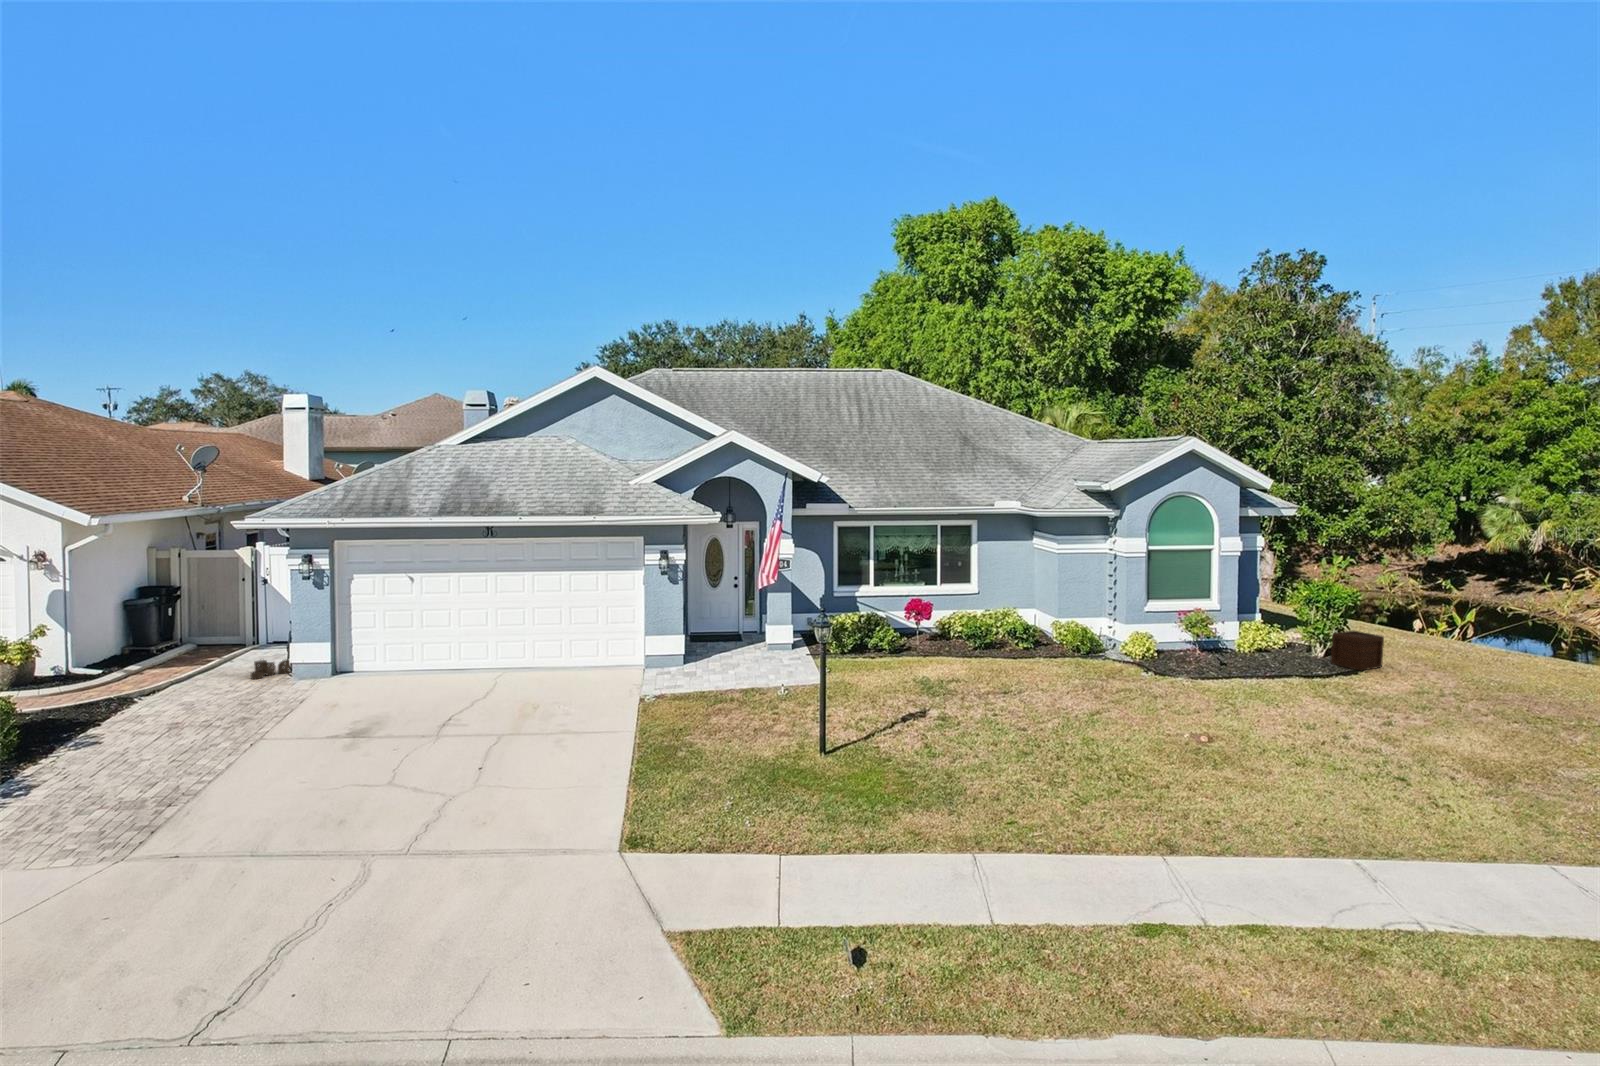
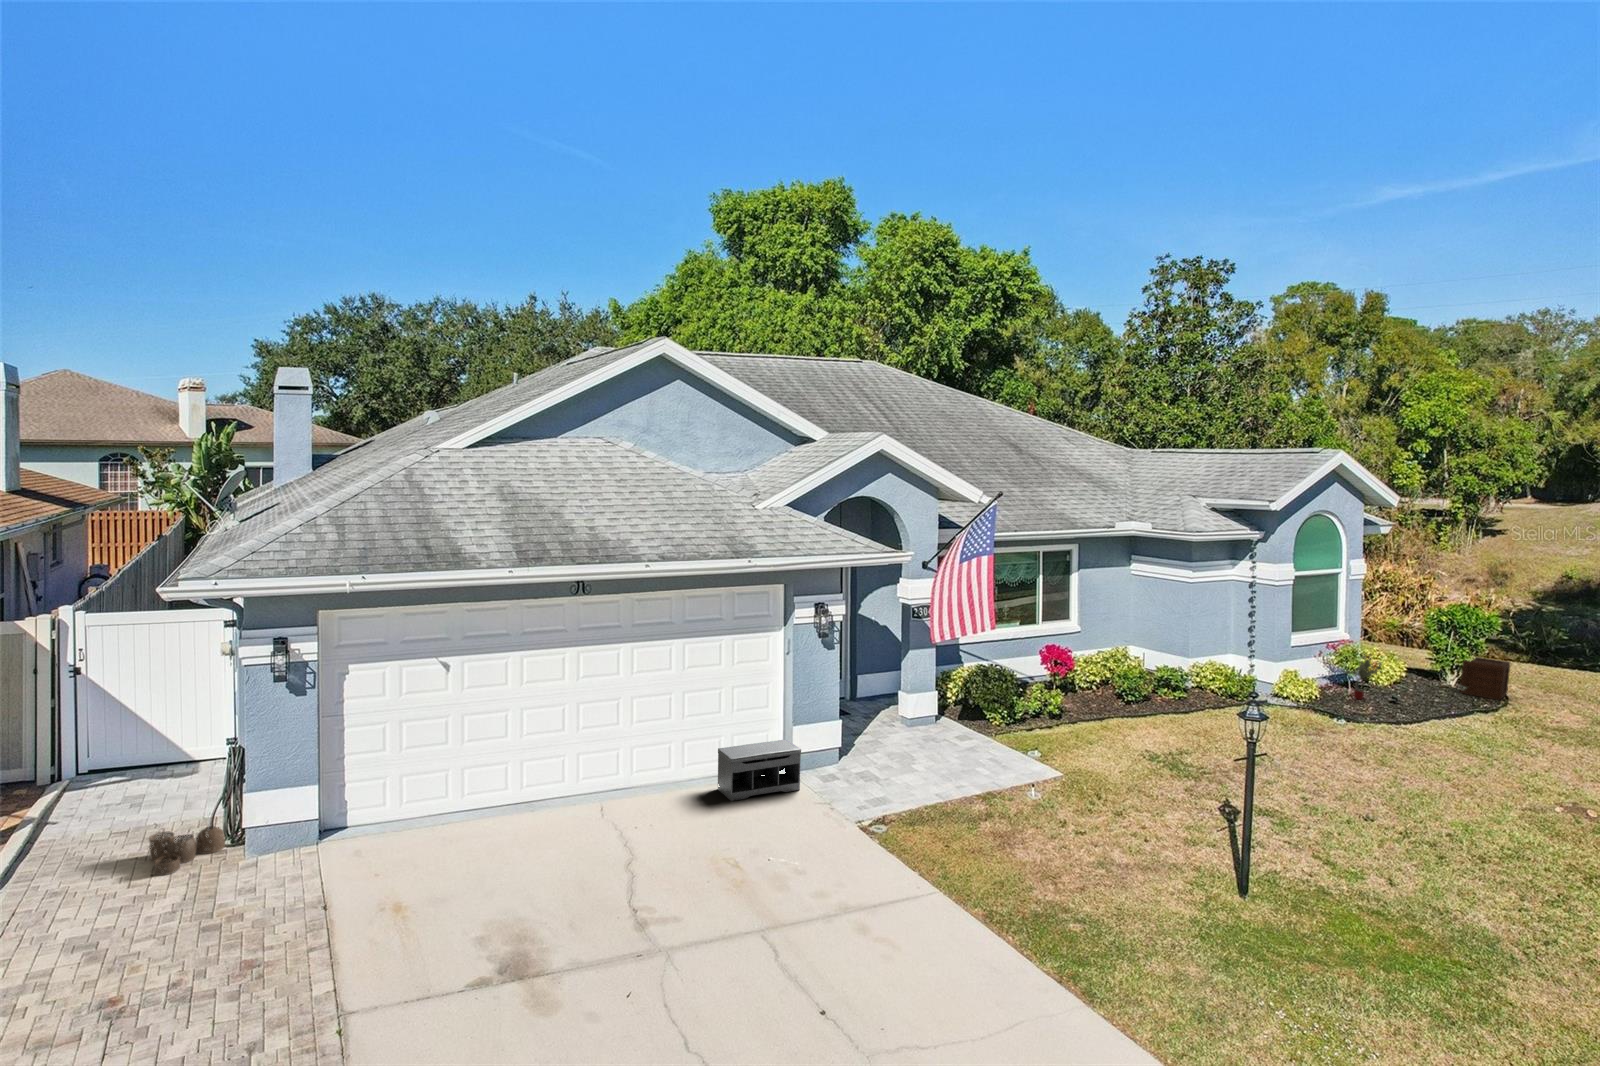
potted tree: none [1197,620,1227,662] -> present [1341,654,1382,700]
bench: none [581,643,635,677] -> present [718,740,801,801]

